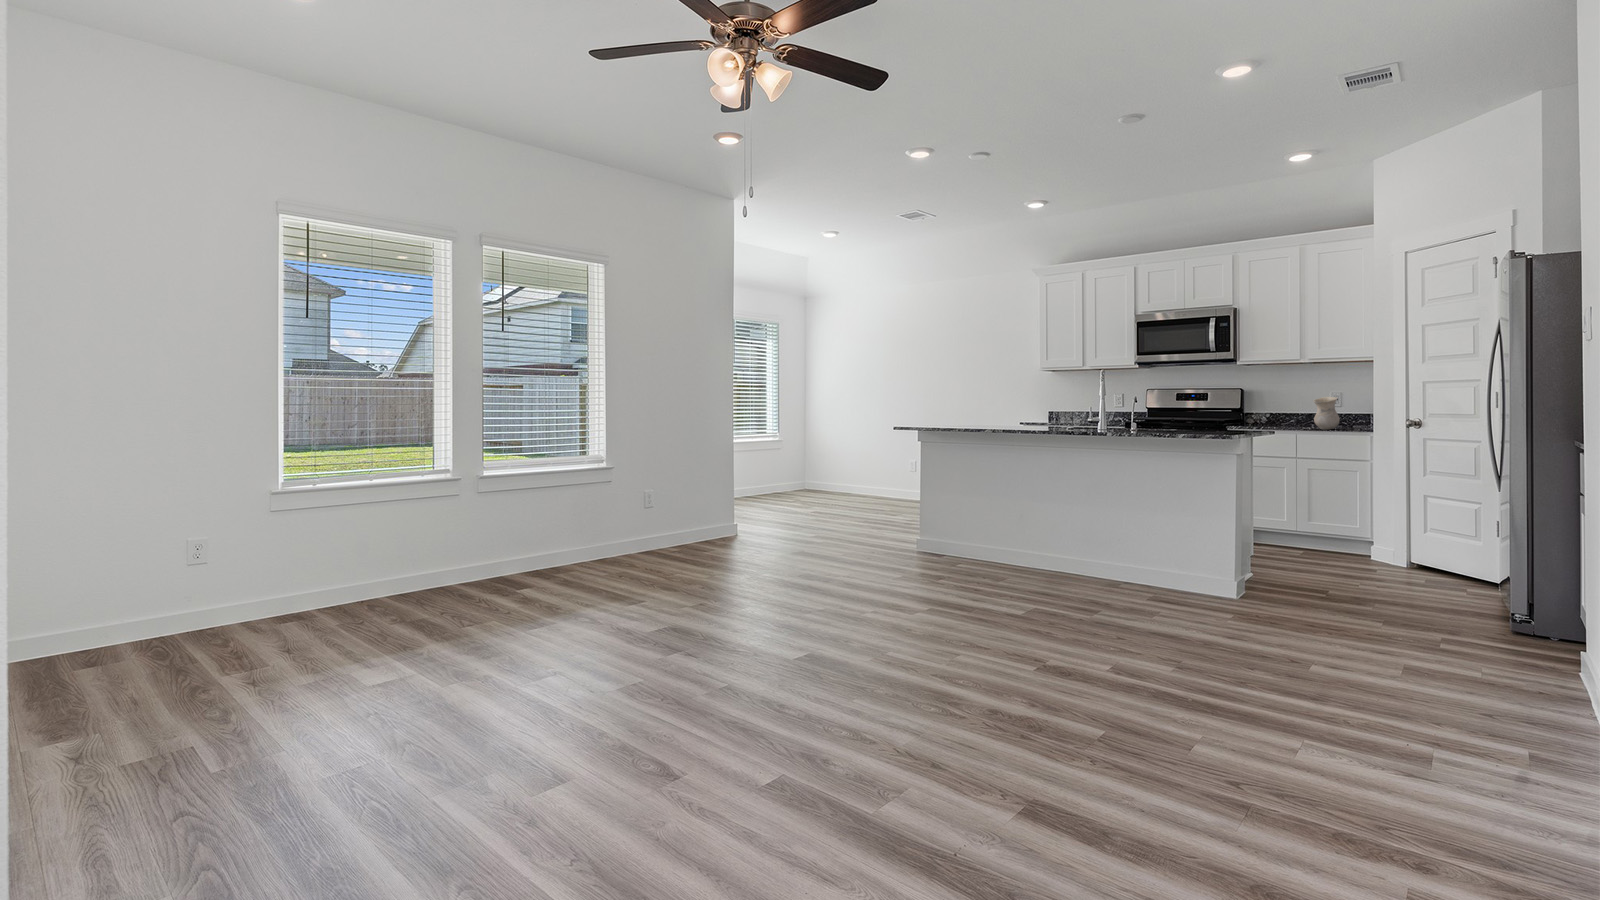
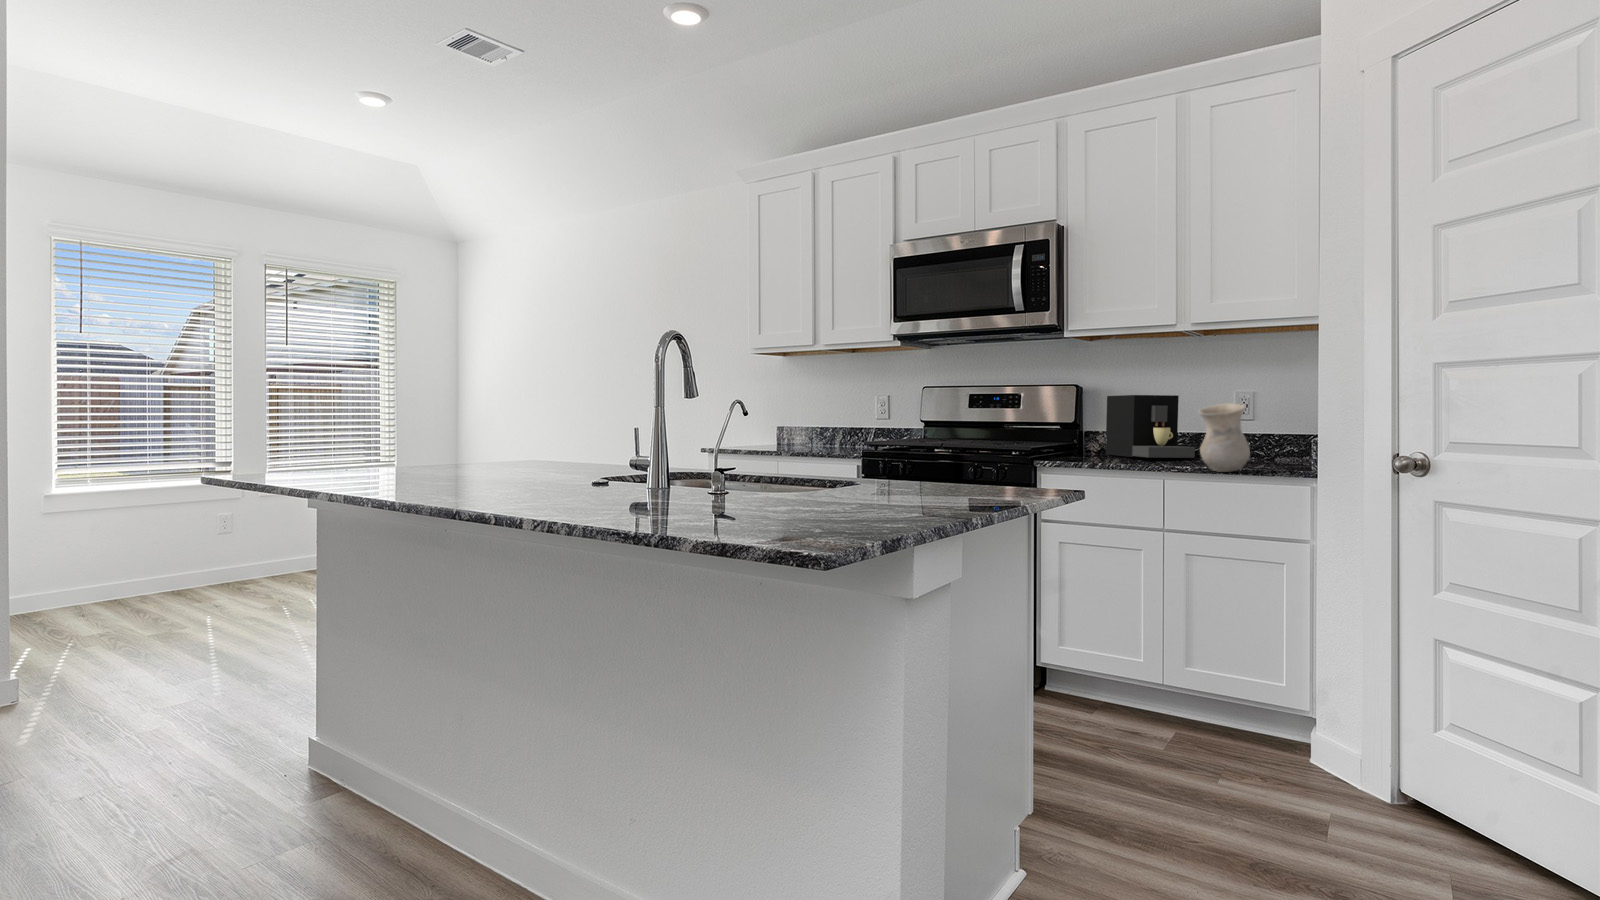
coffee maker: none [1258,393,1309,425] -> present [1106,395,1195,458]

